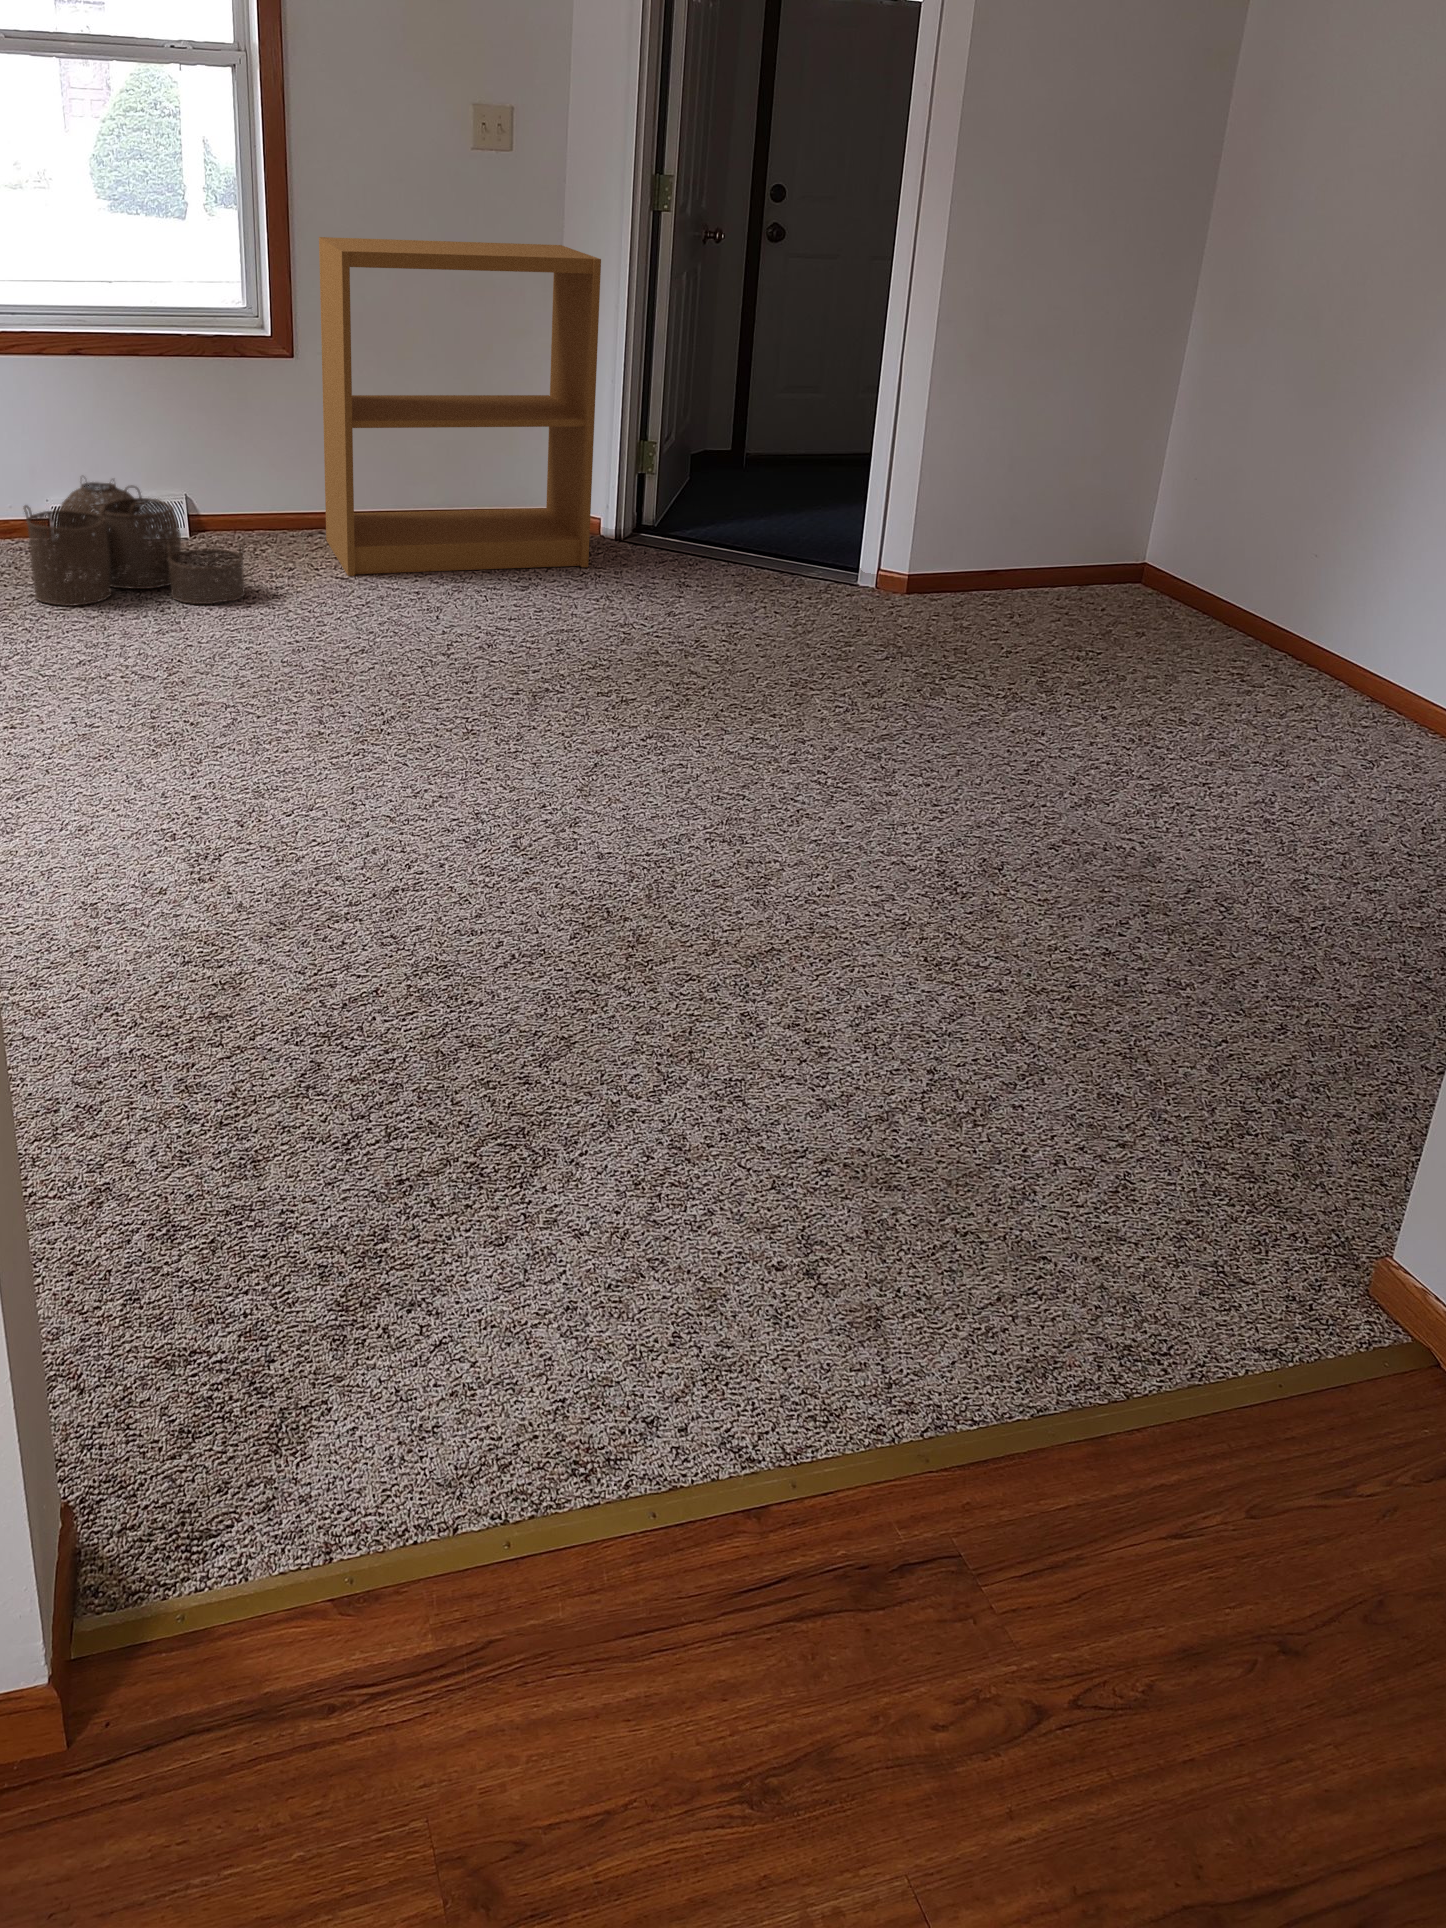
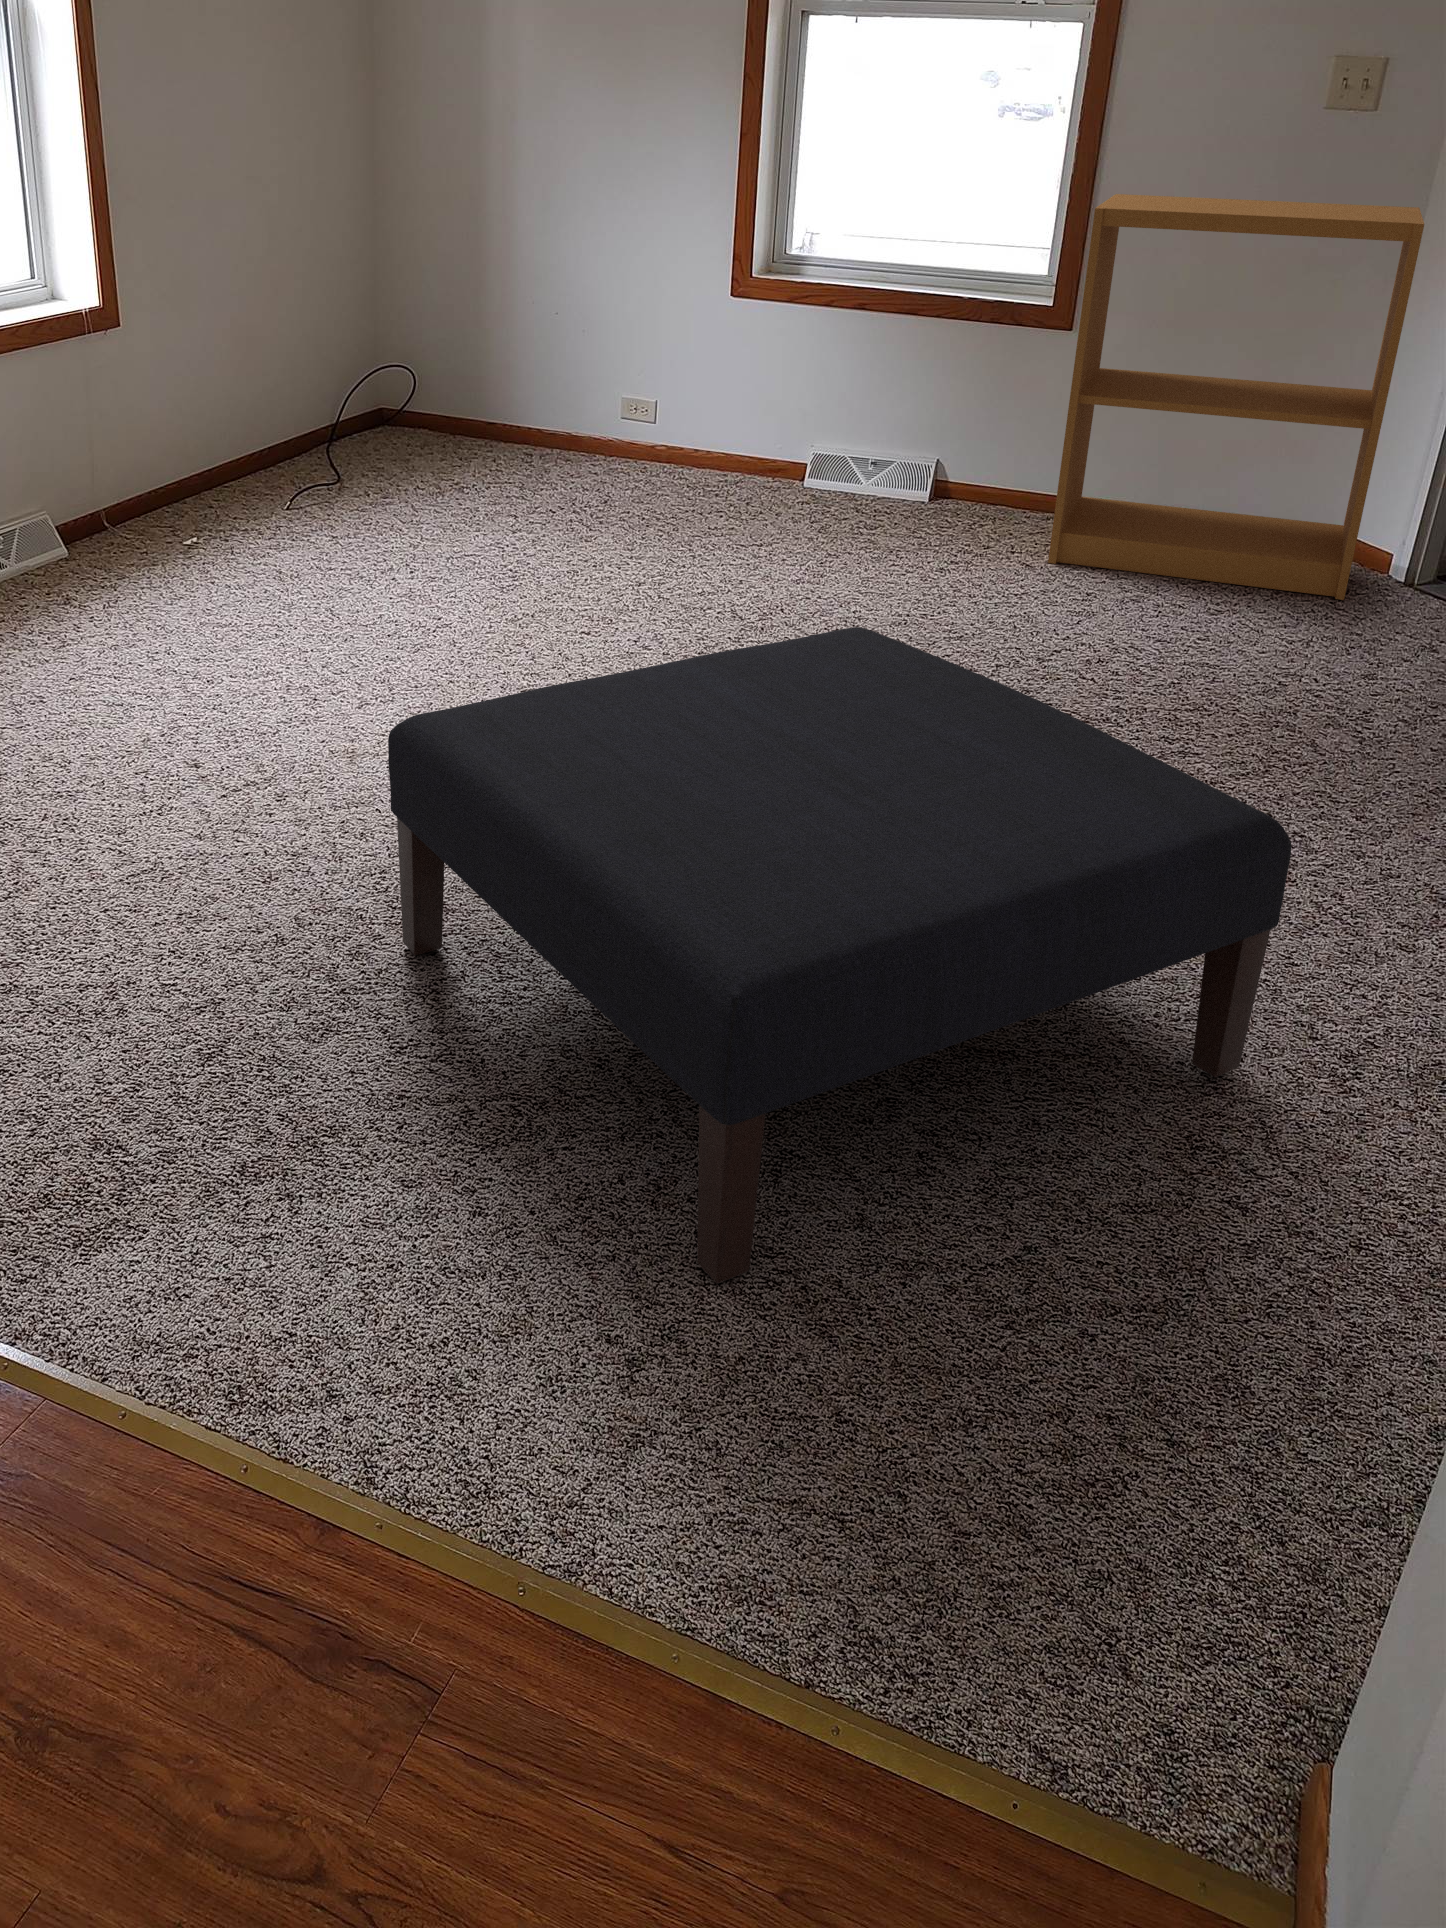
woven basket: present [23,480,245,606] -> none [733,426,929,567]
ottoman: none [197,644,929,1192] -> present [388,627,1292,1284]

